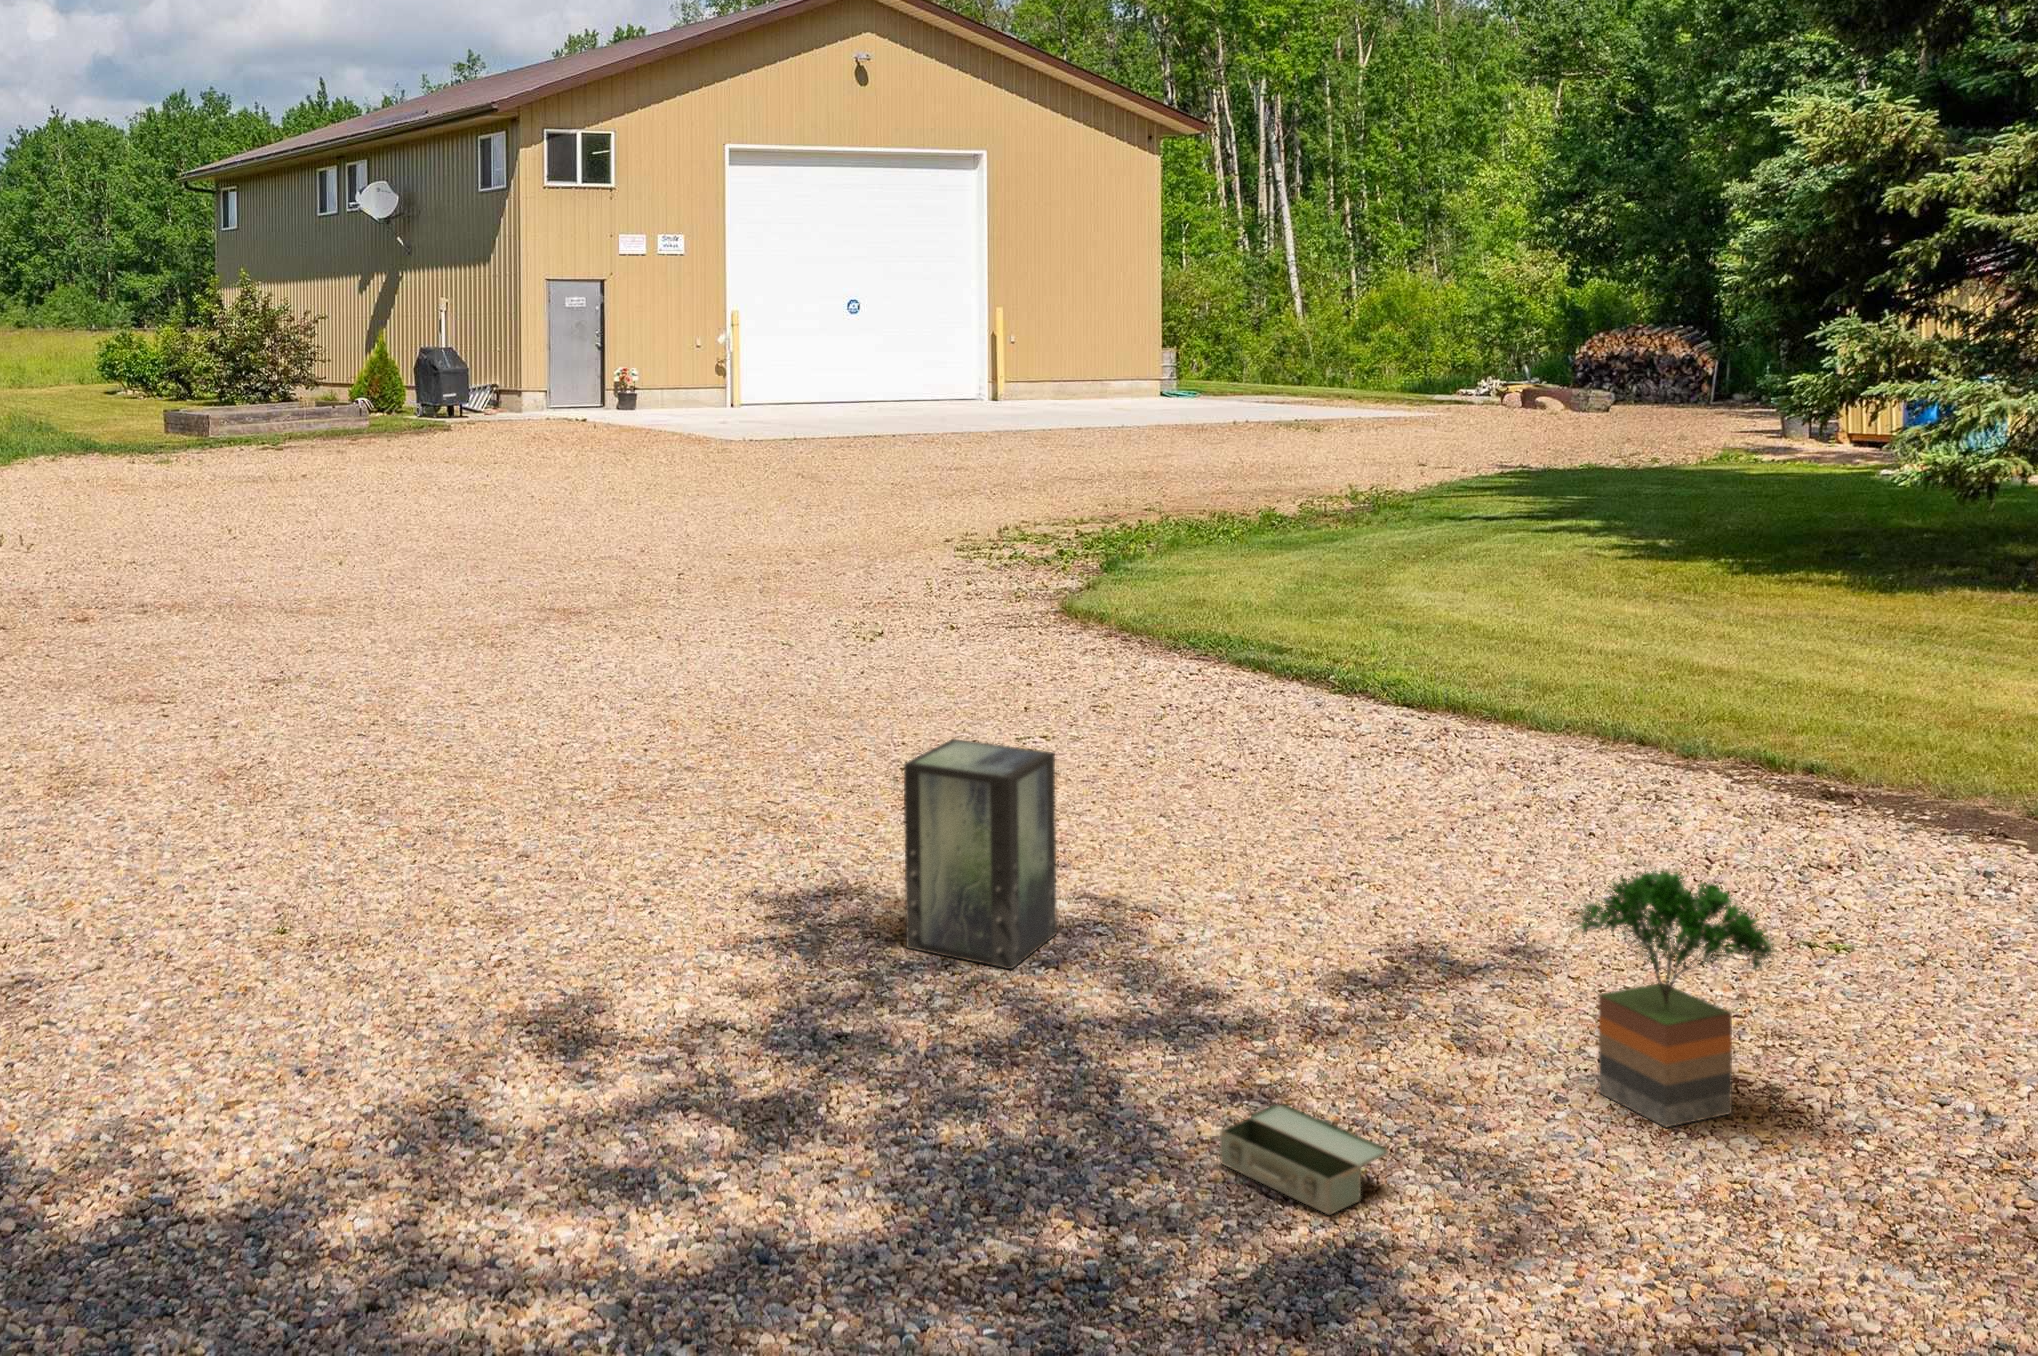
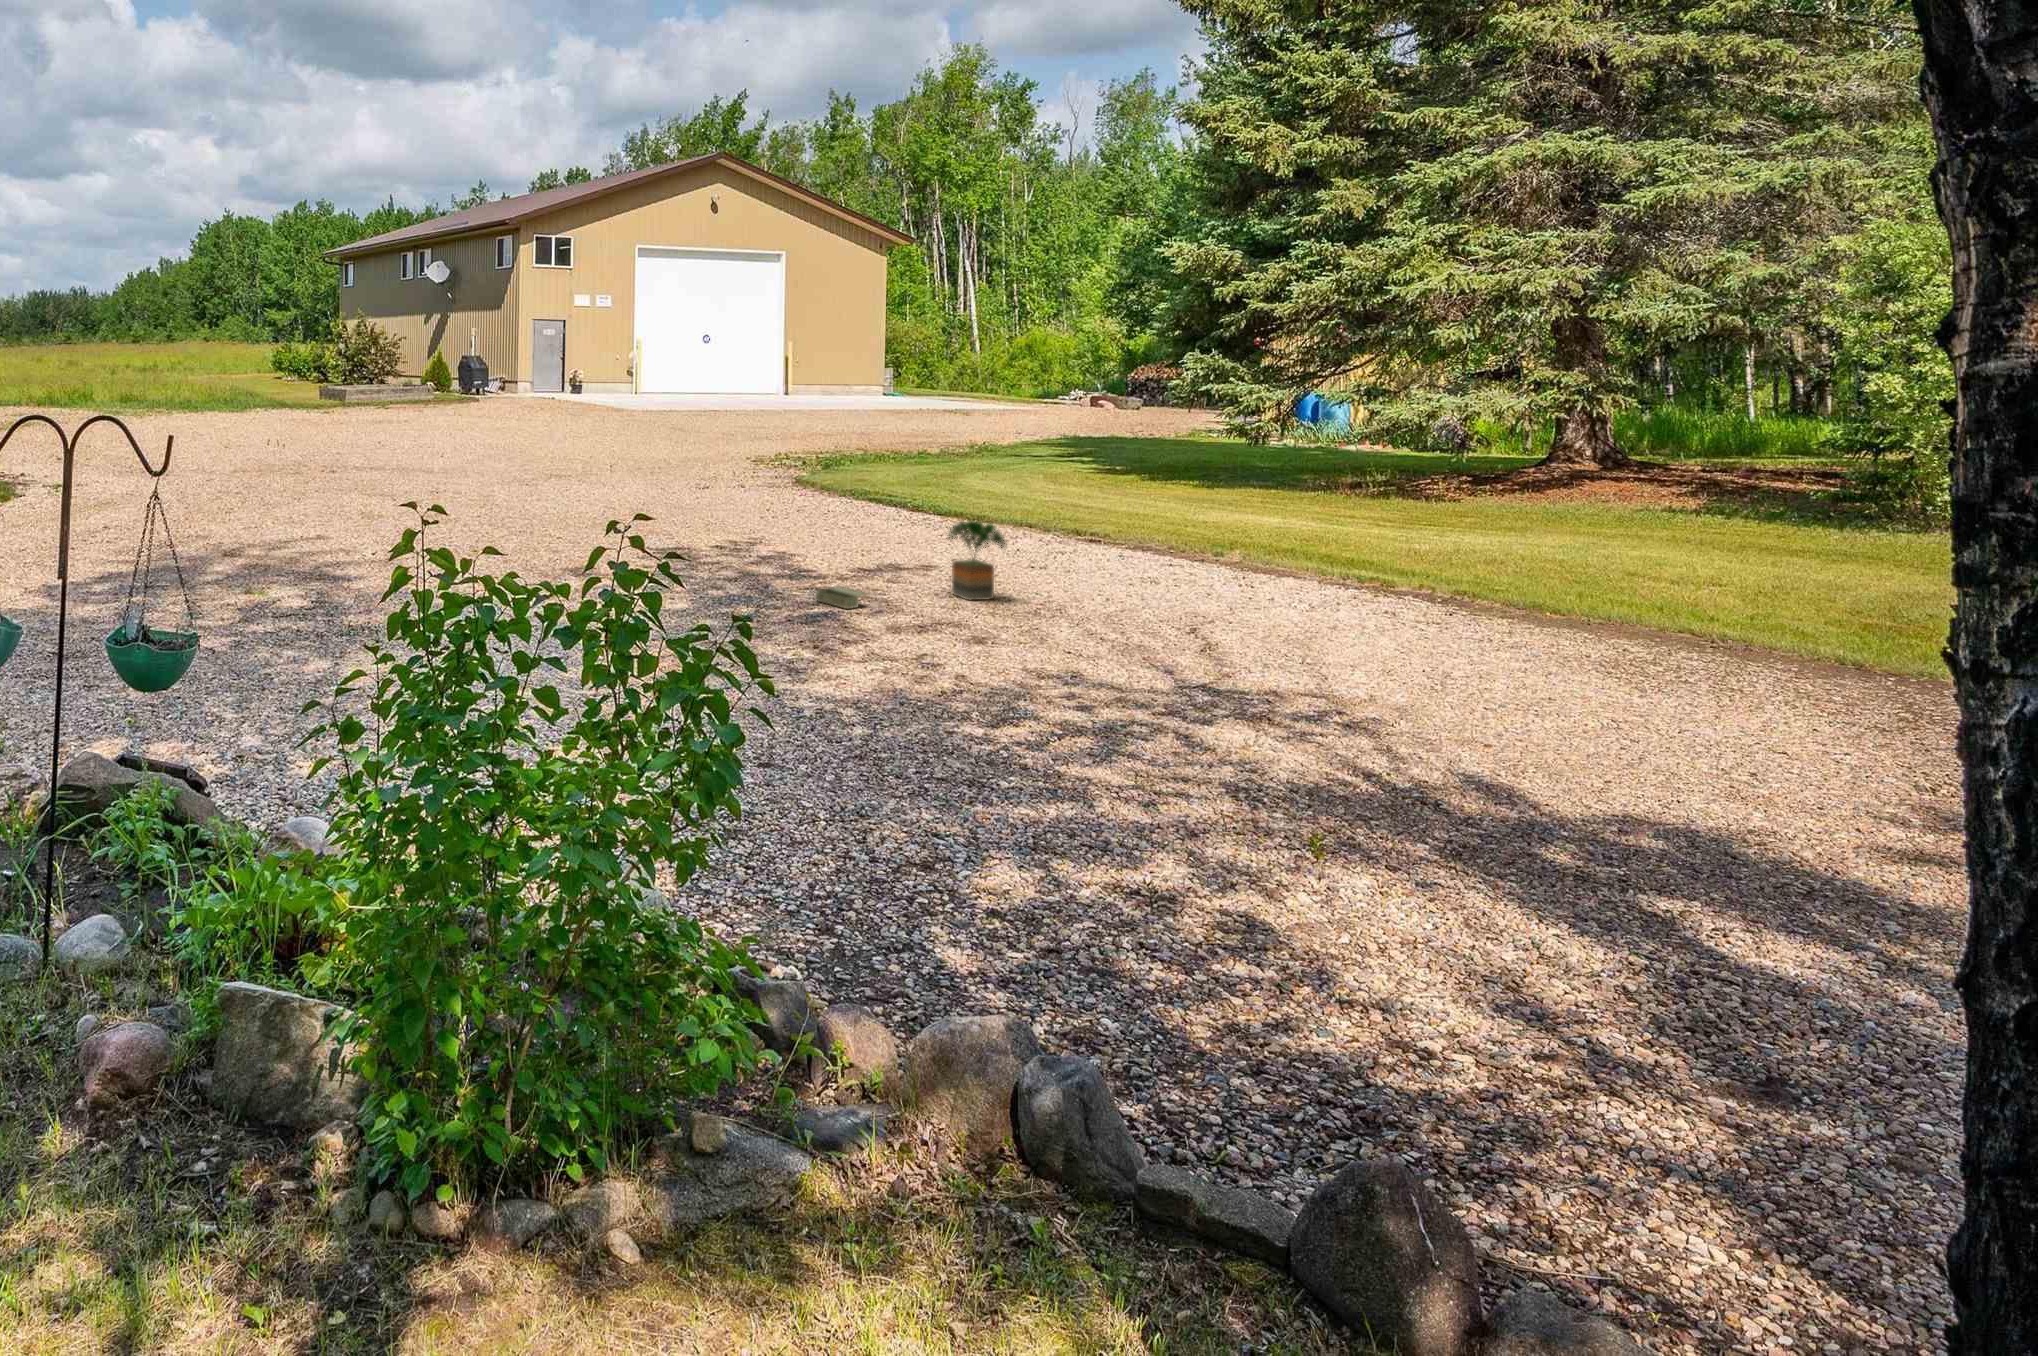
storage box: present [904,739,1057,969] -> none [718,488,776,566]

